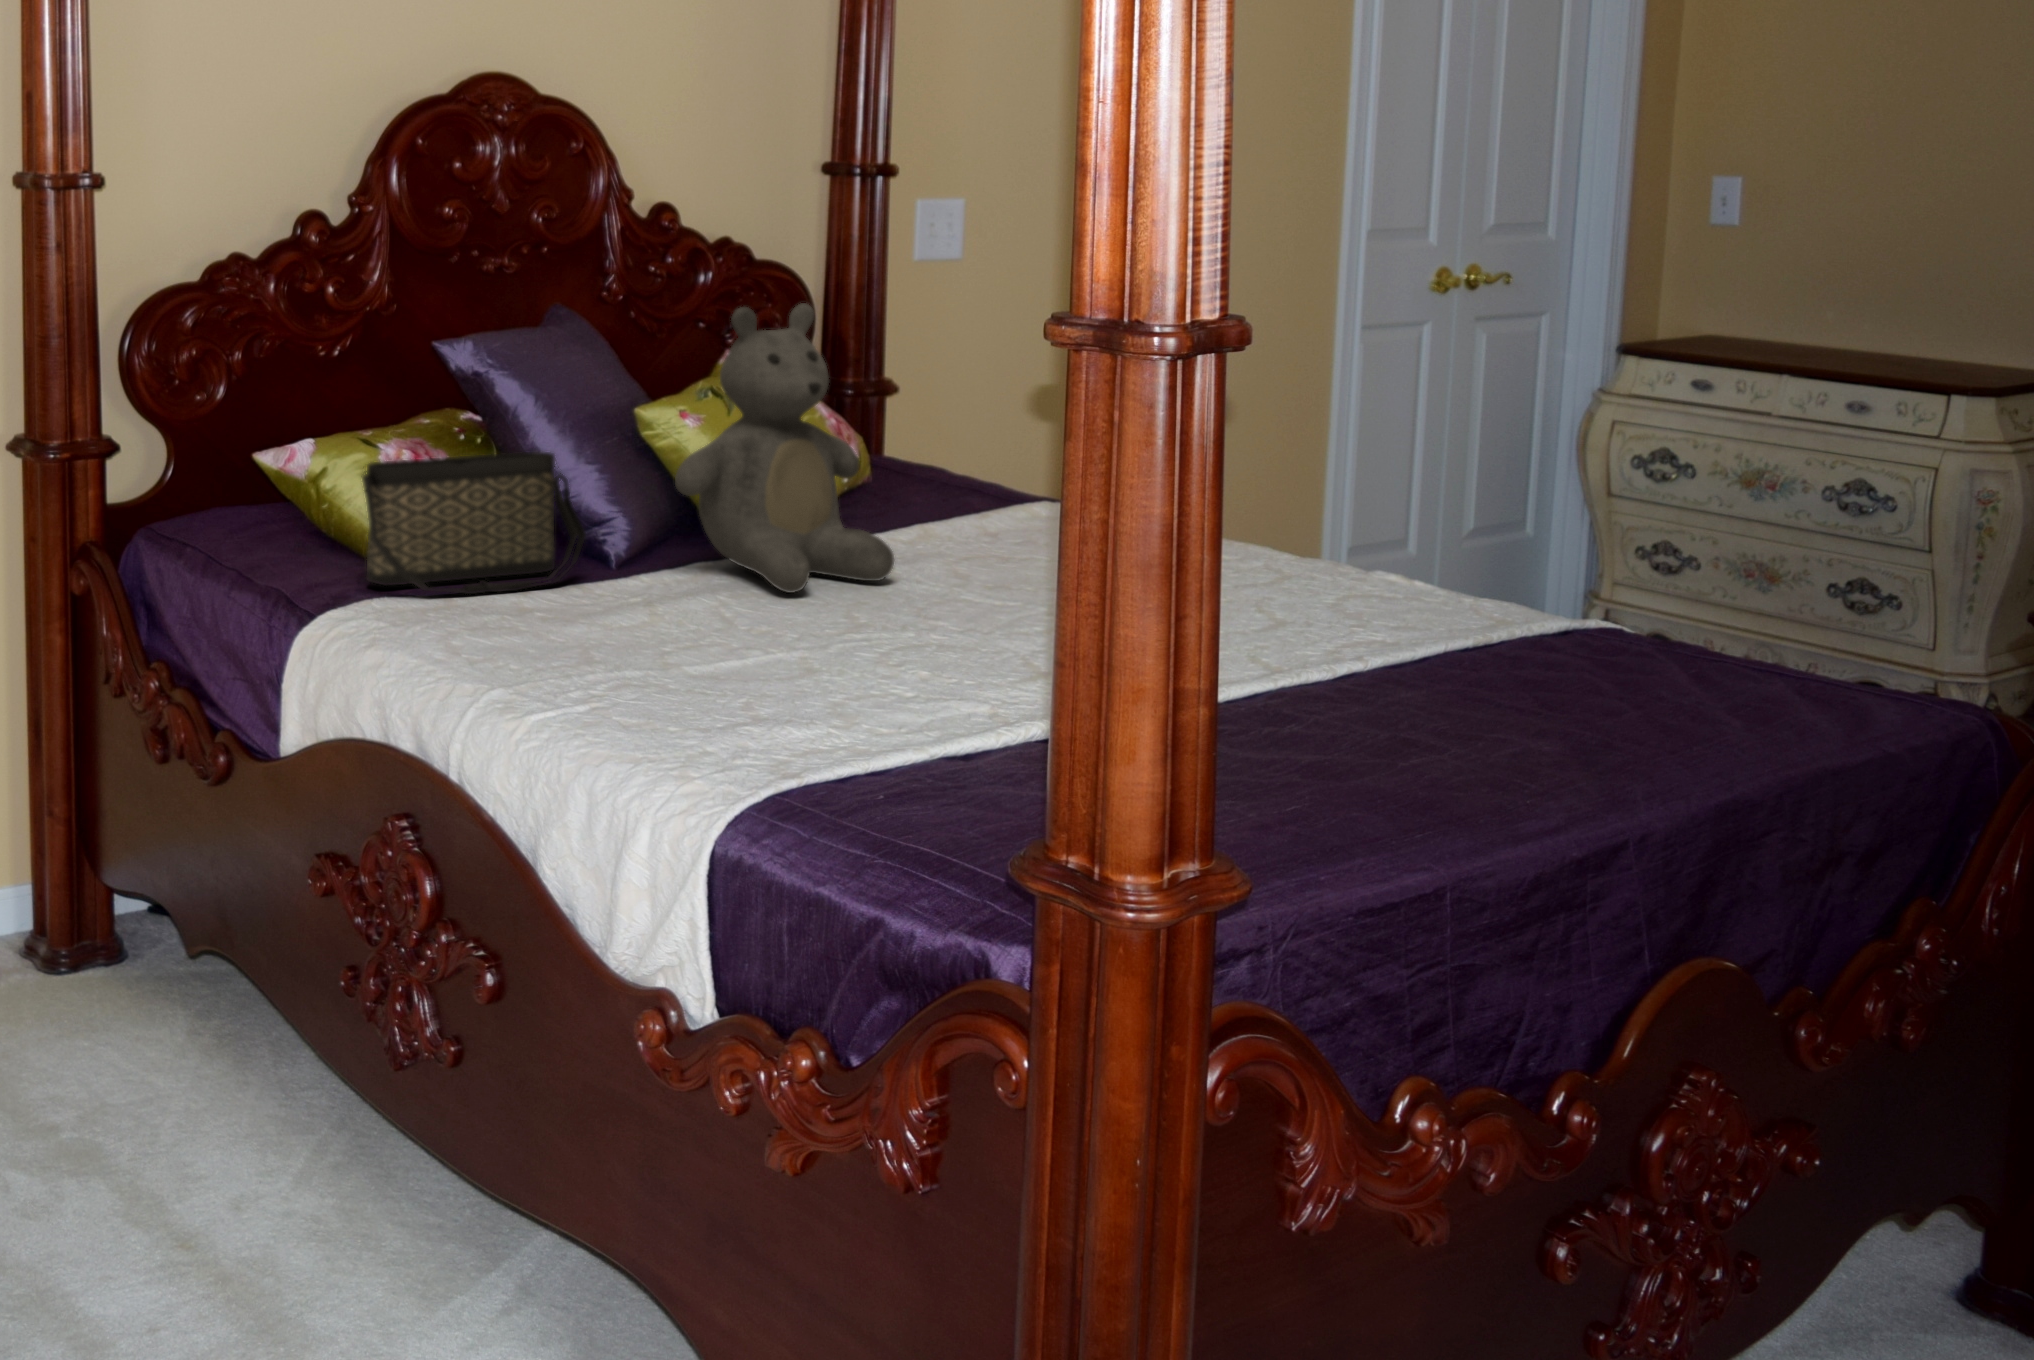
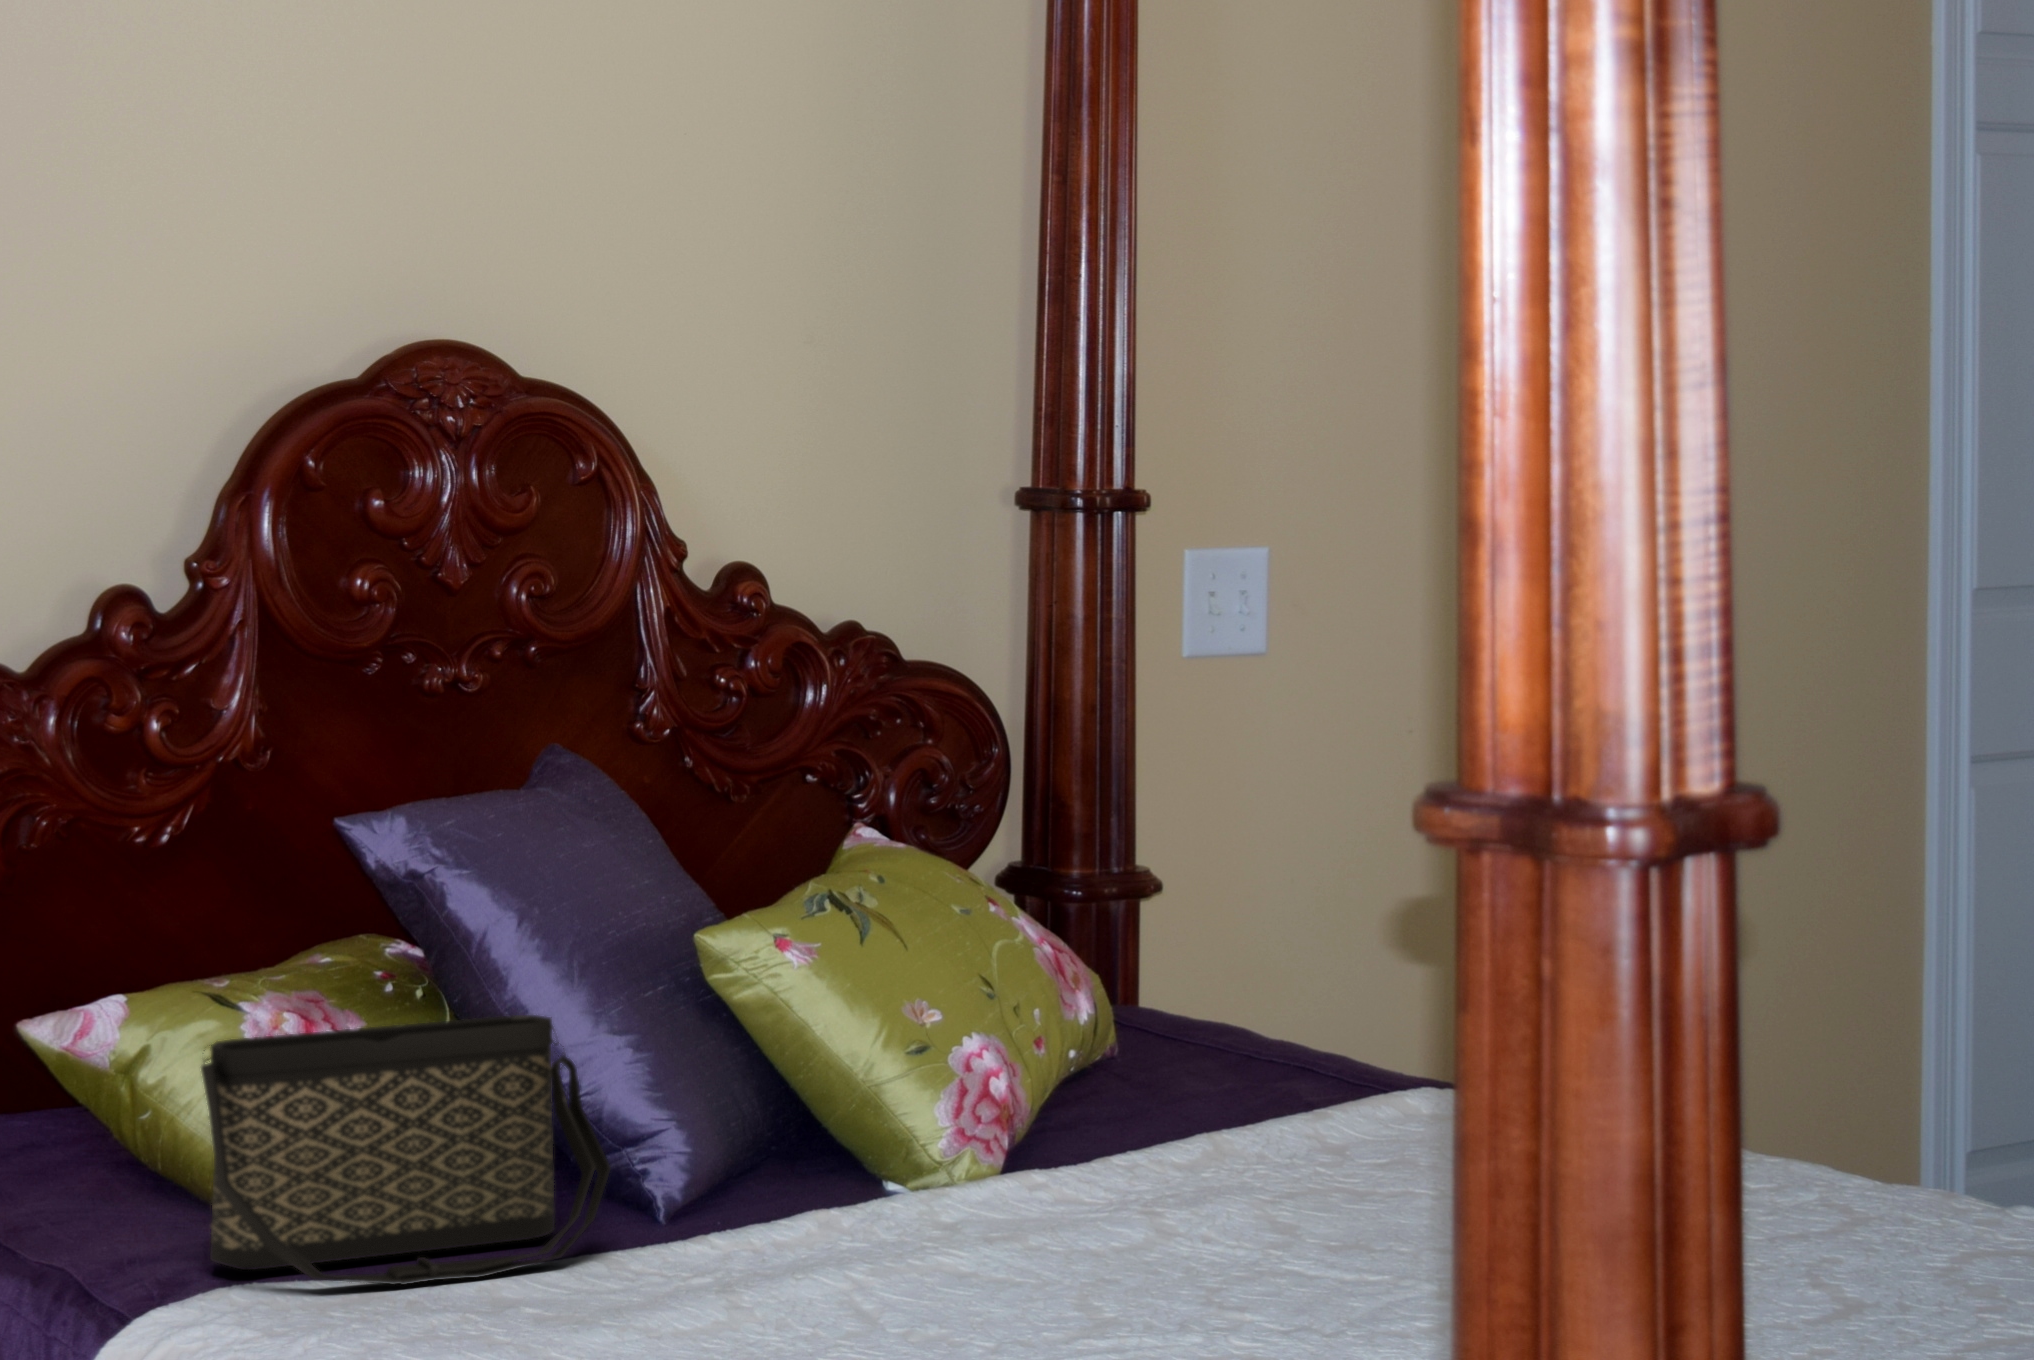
teddy bear: present [675,303,894,593] -> none [770,739,1174,1275]

